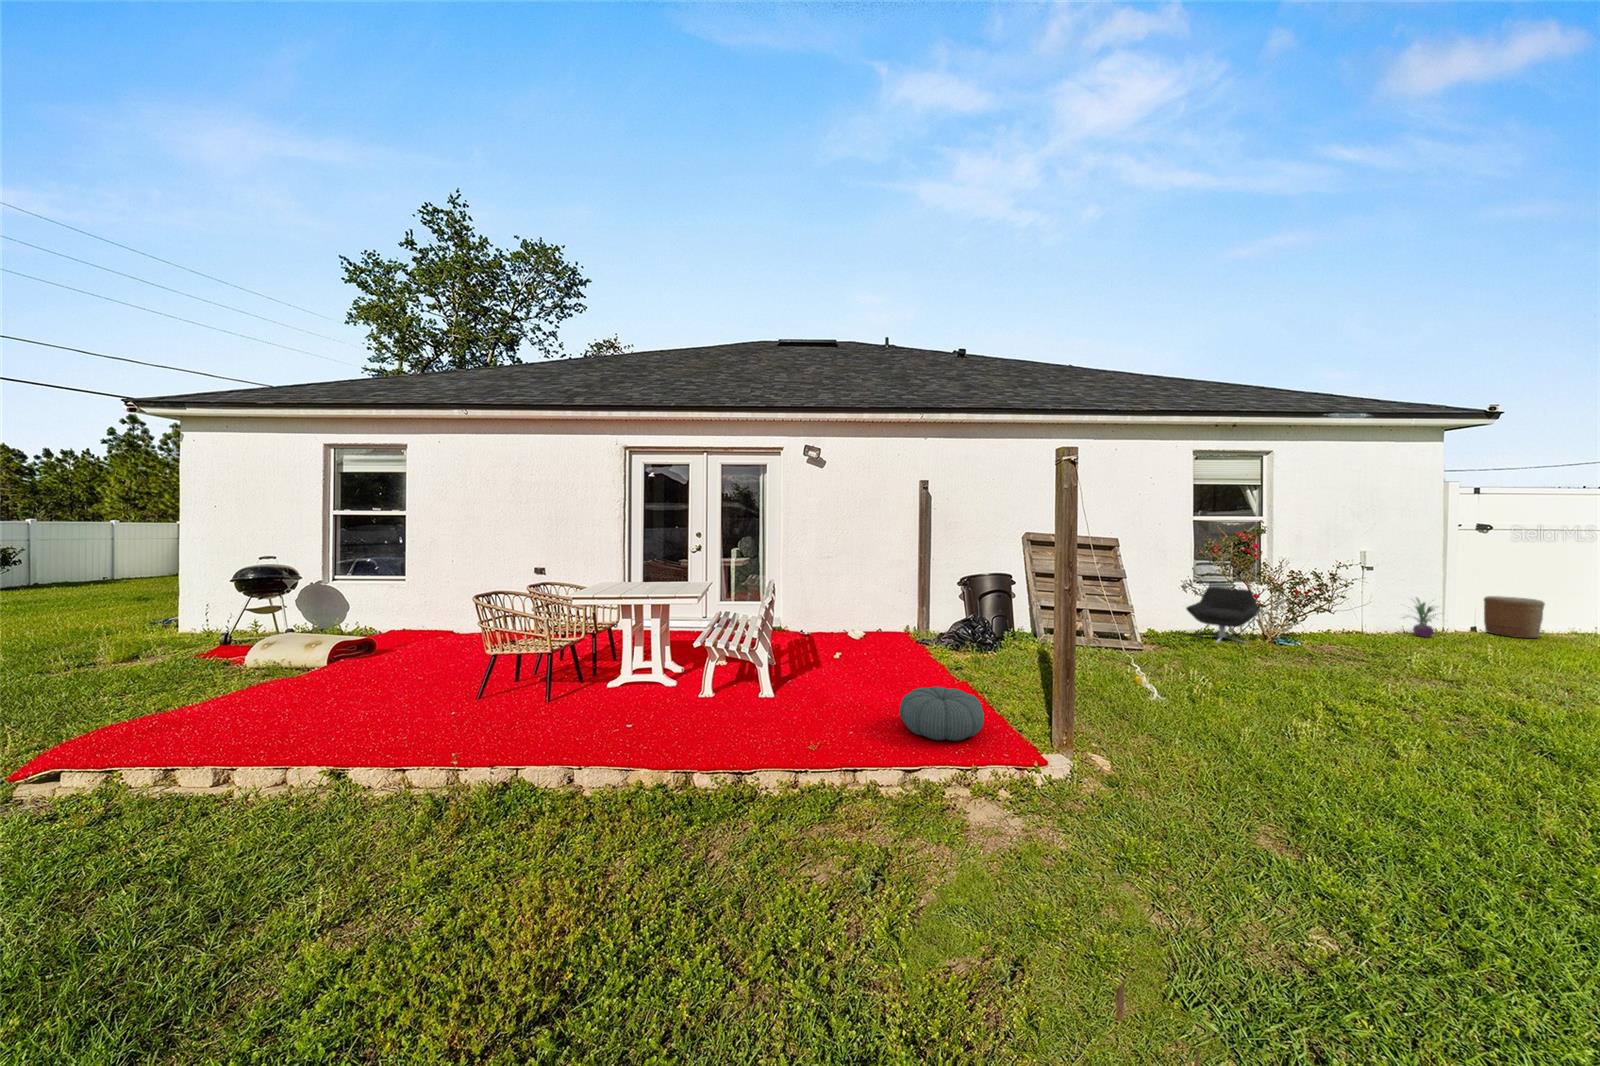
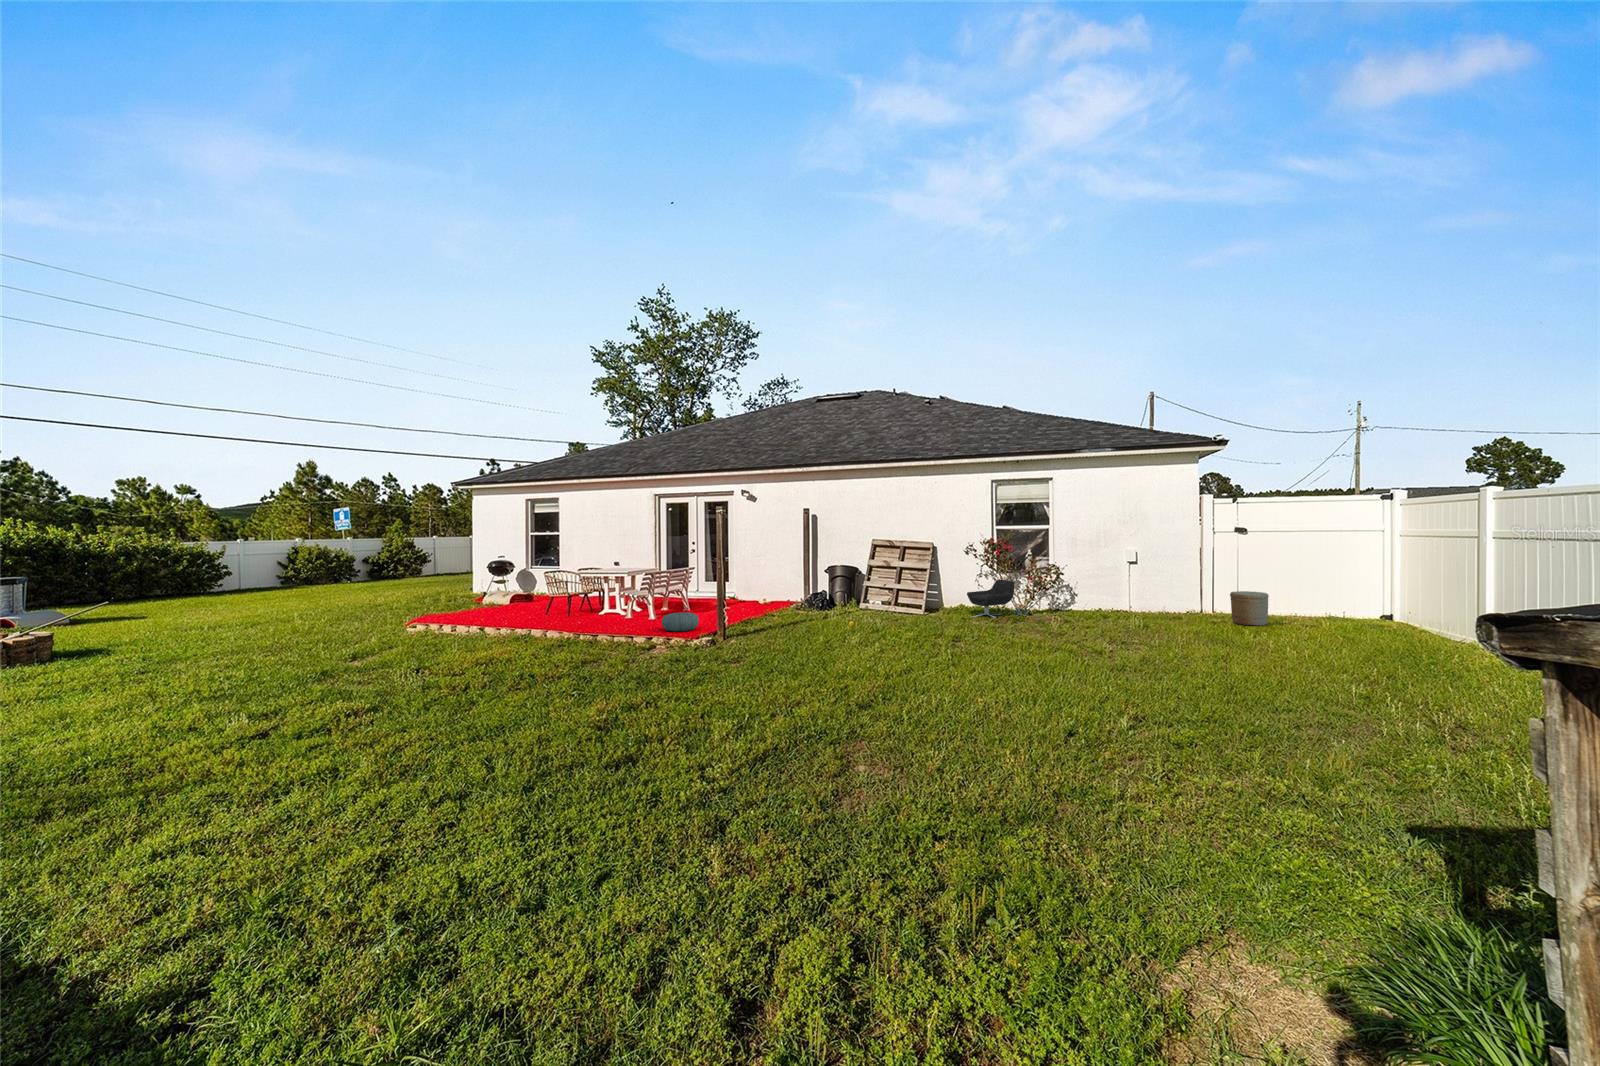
decorative plant: present [1403,598,1436,637] -> none [1138,590,1177,622]

